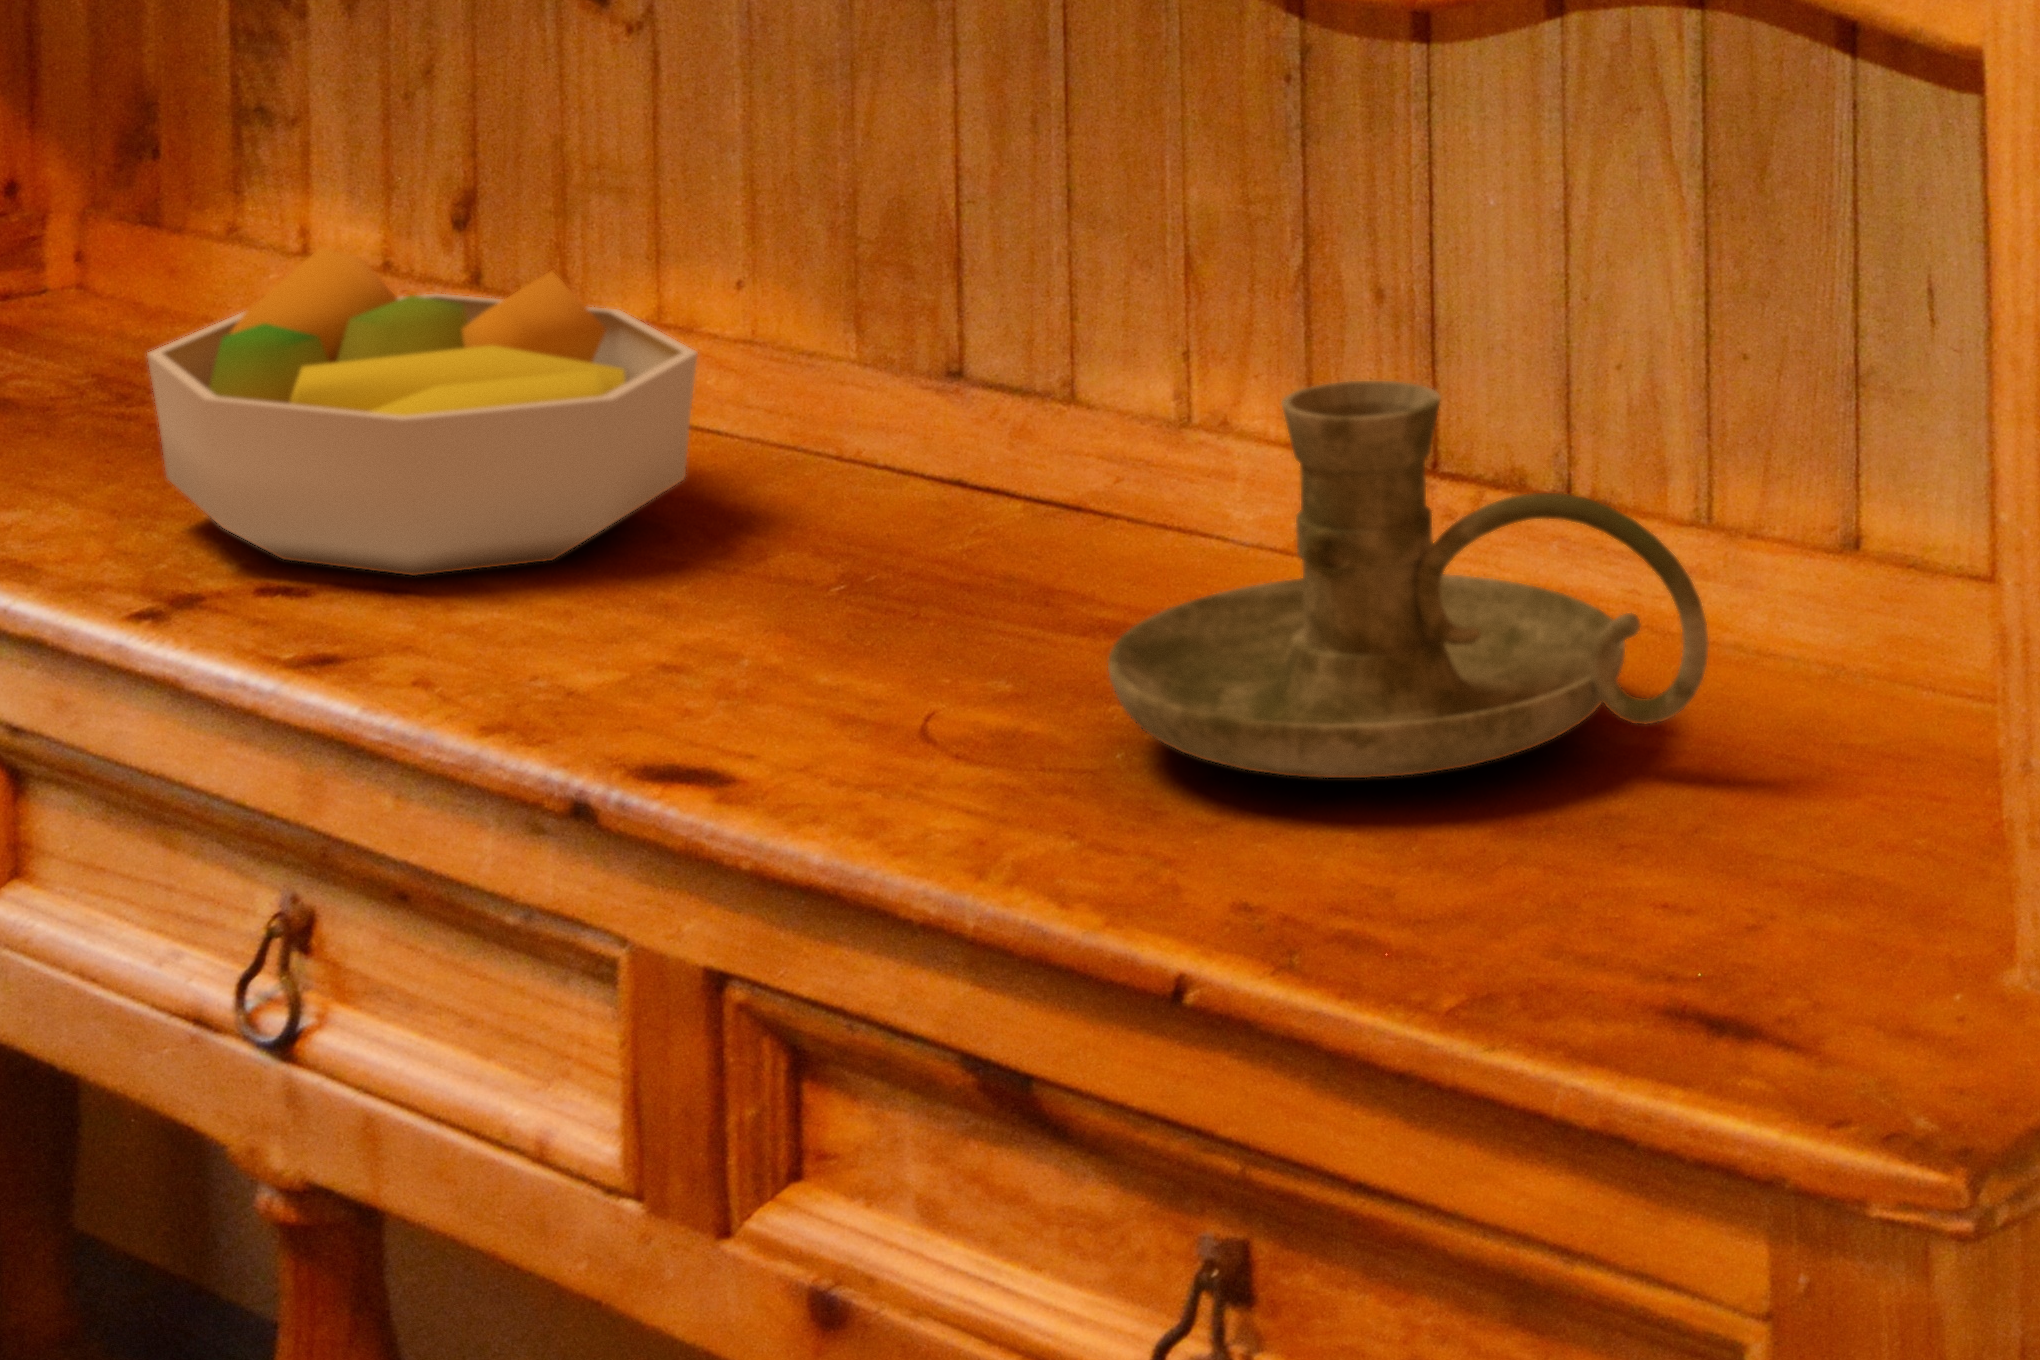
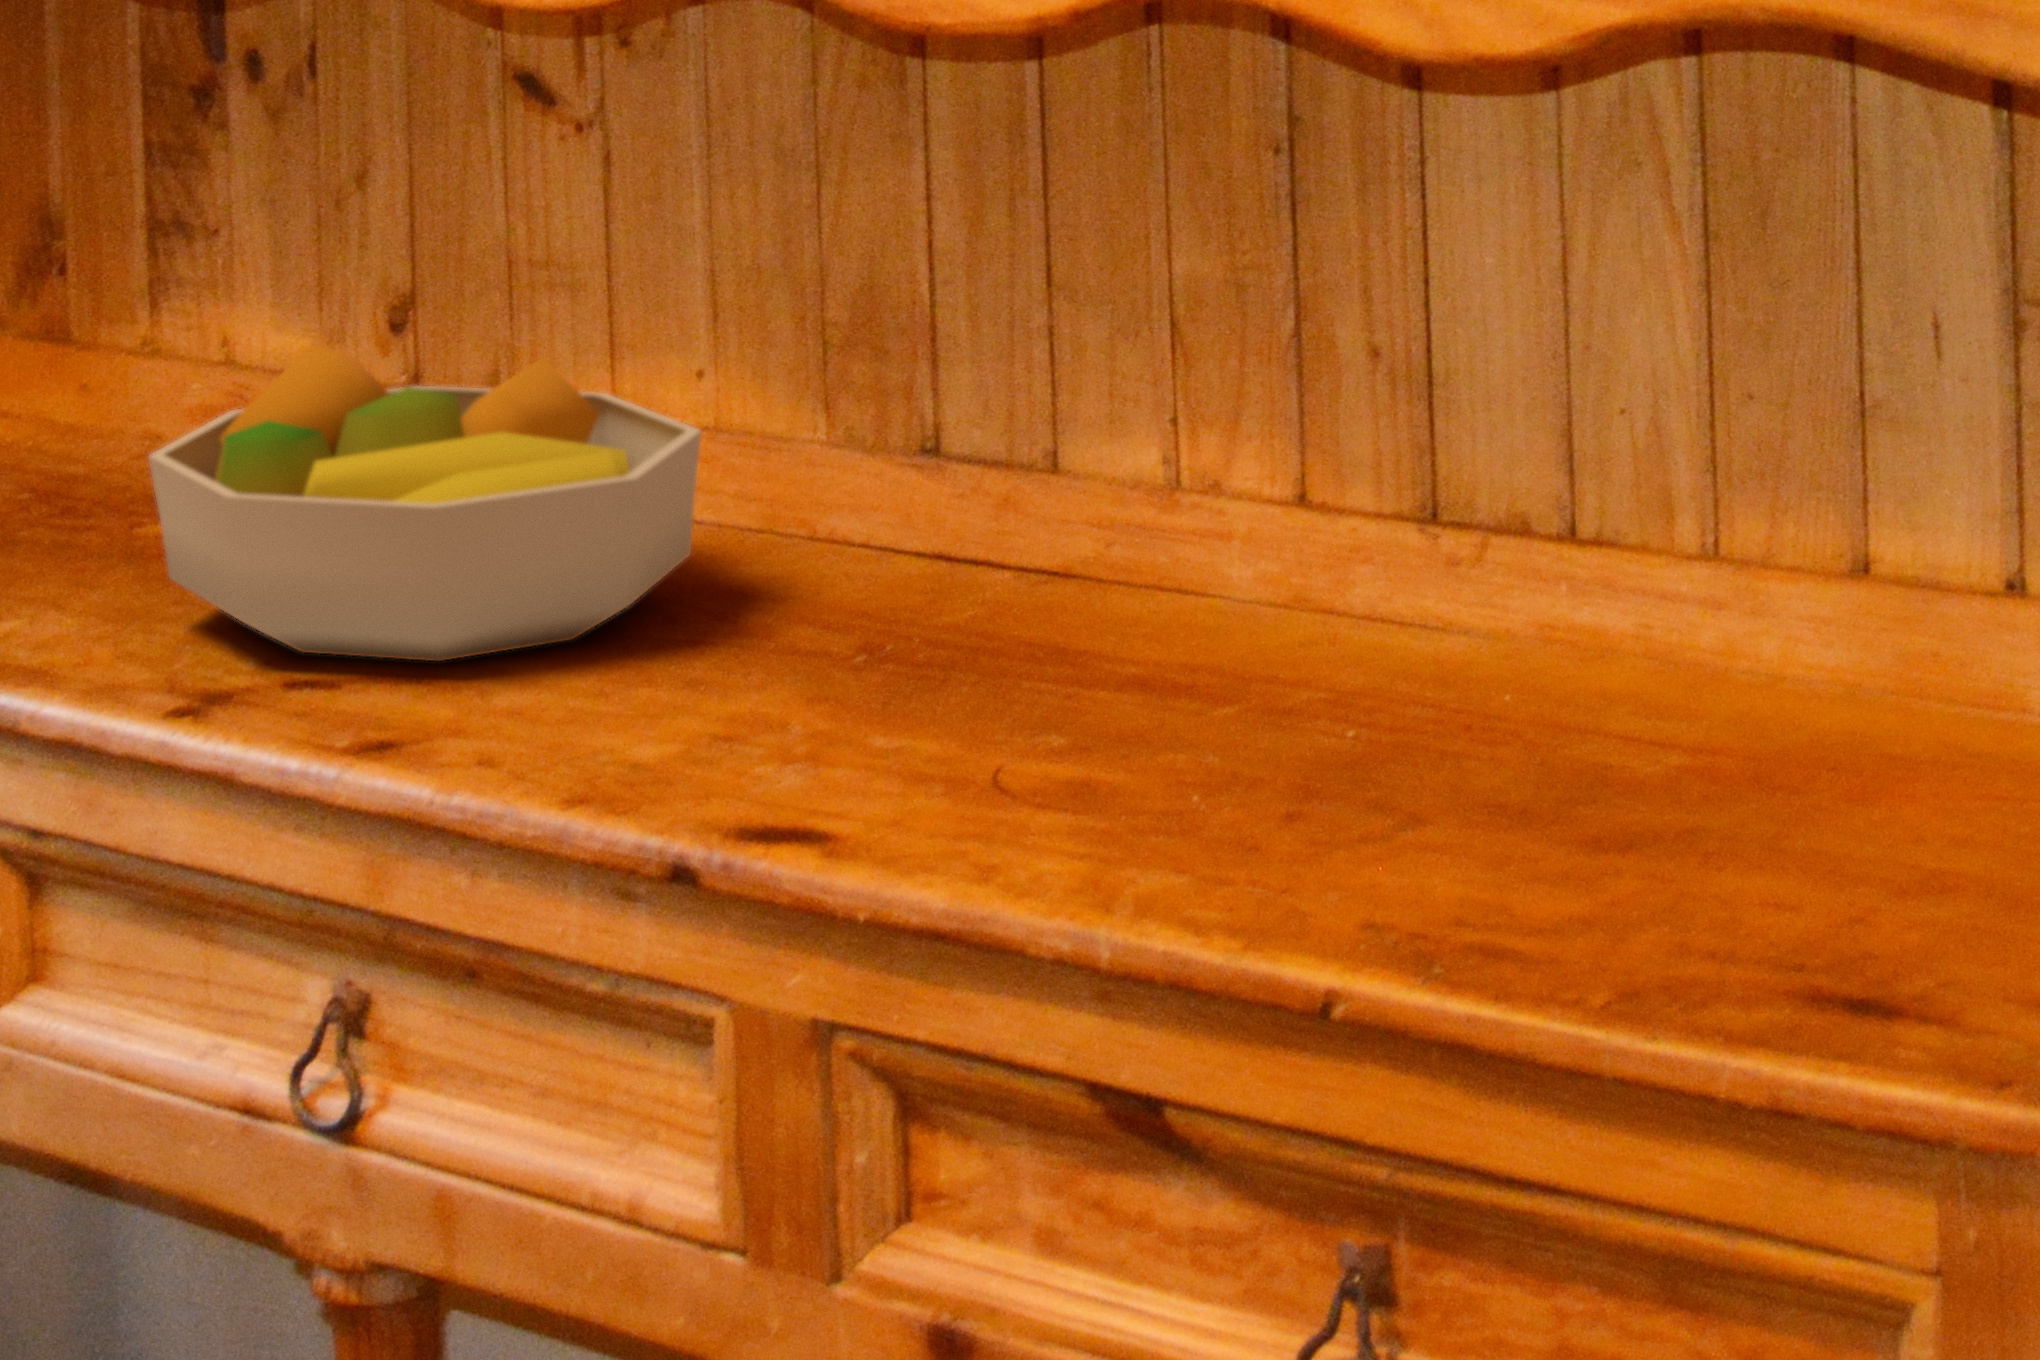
candle holder: present [1108,381,1708,778] -> none [1188,423,1772,802]

